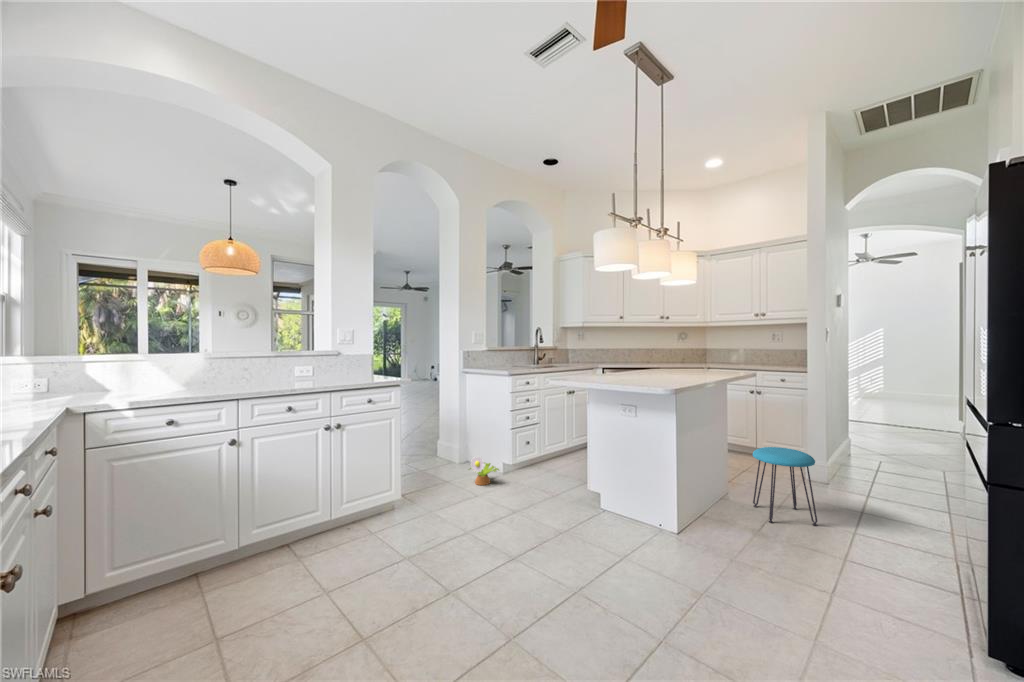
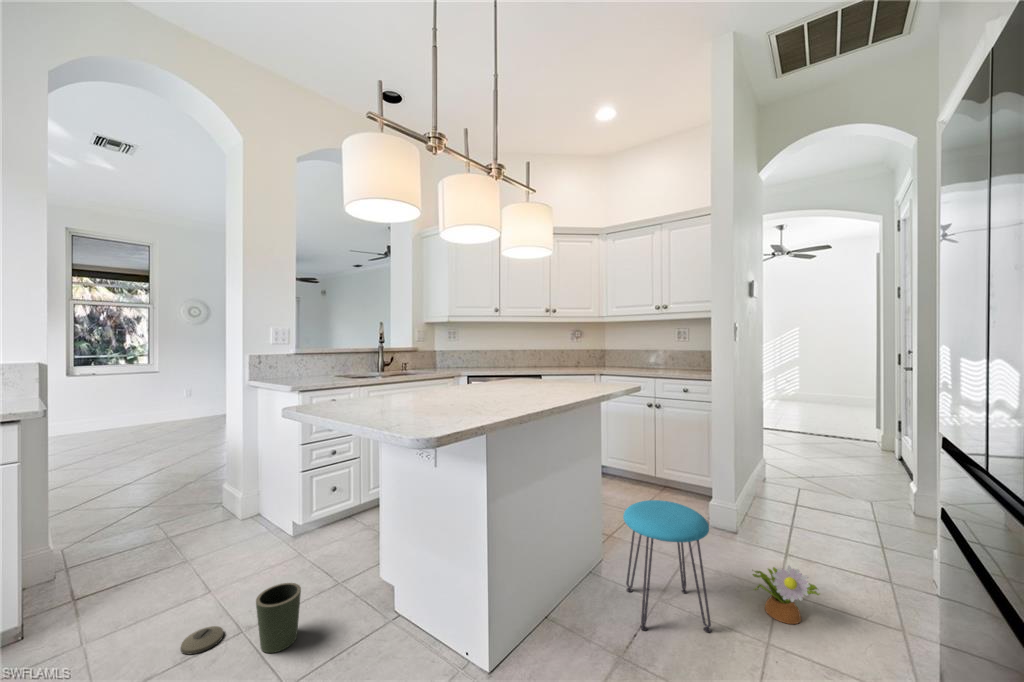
decorative plant: present [470,456,499,485] -> present [753,565,820,624]
trash can: none [491,484,556,519] -> present [181,583,301,654]

